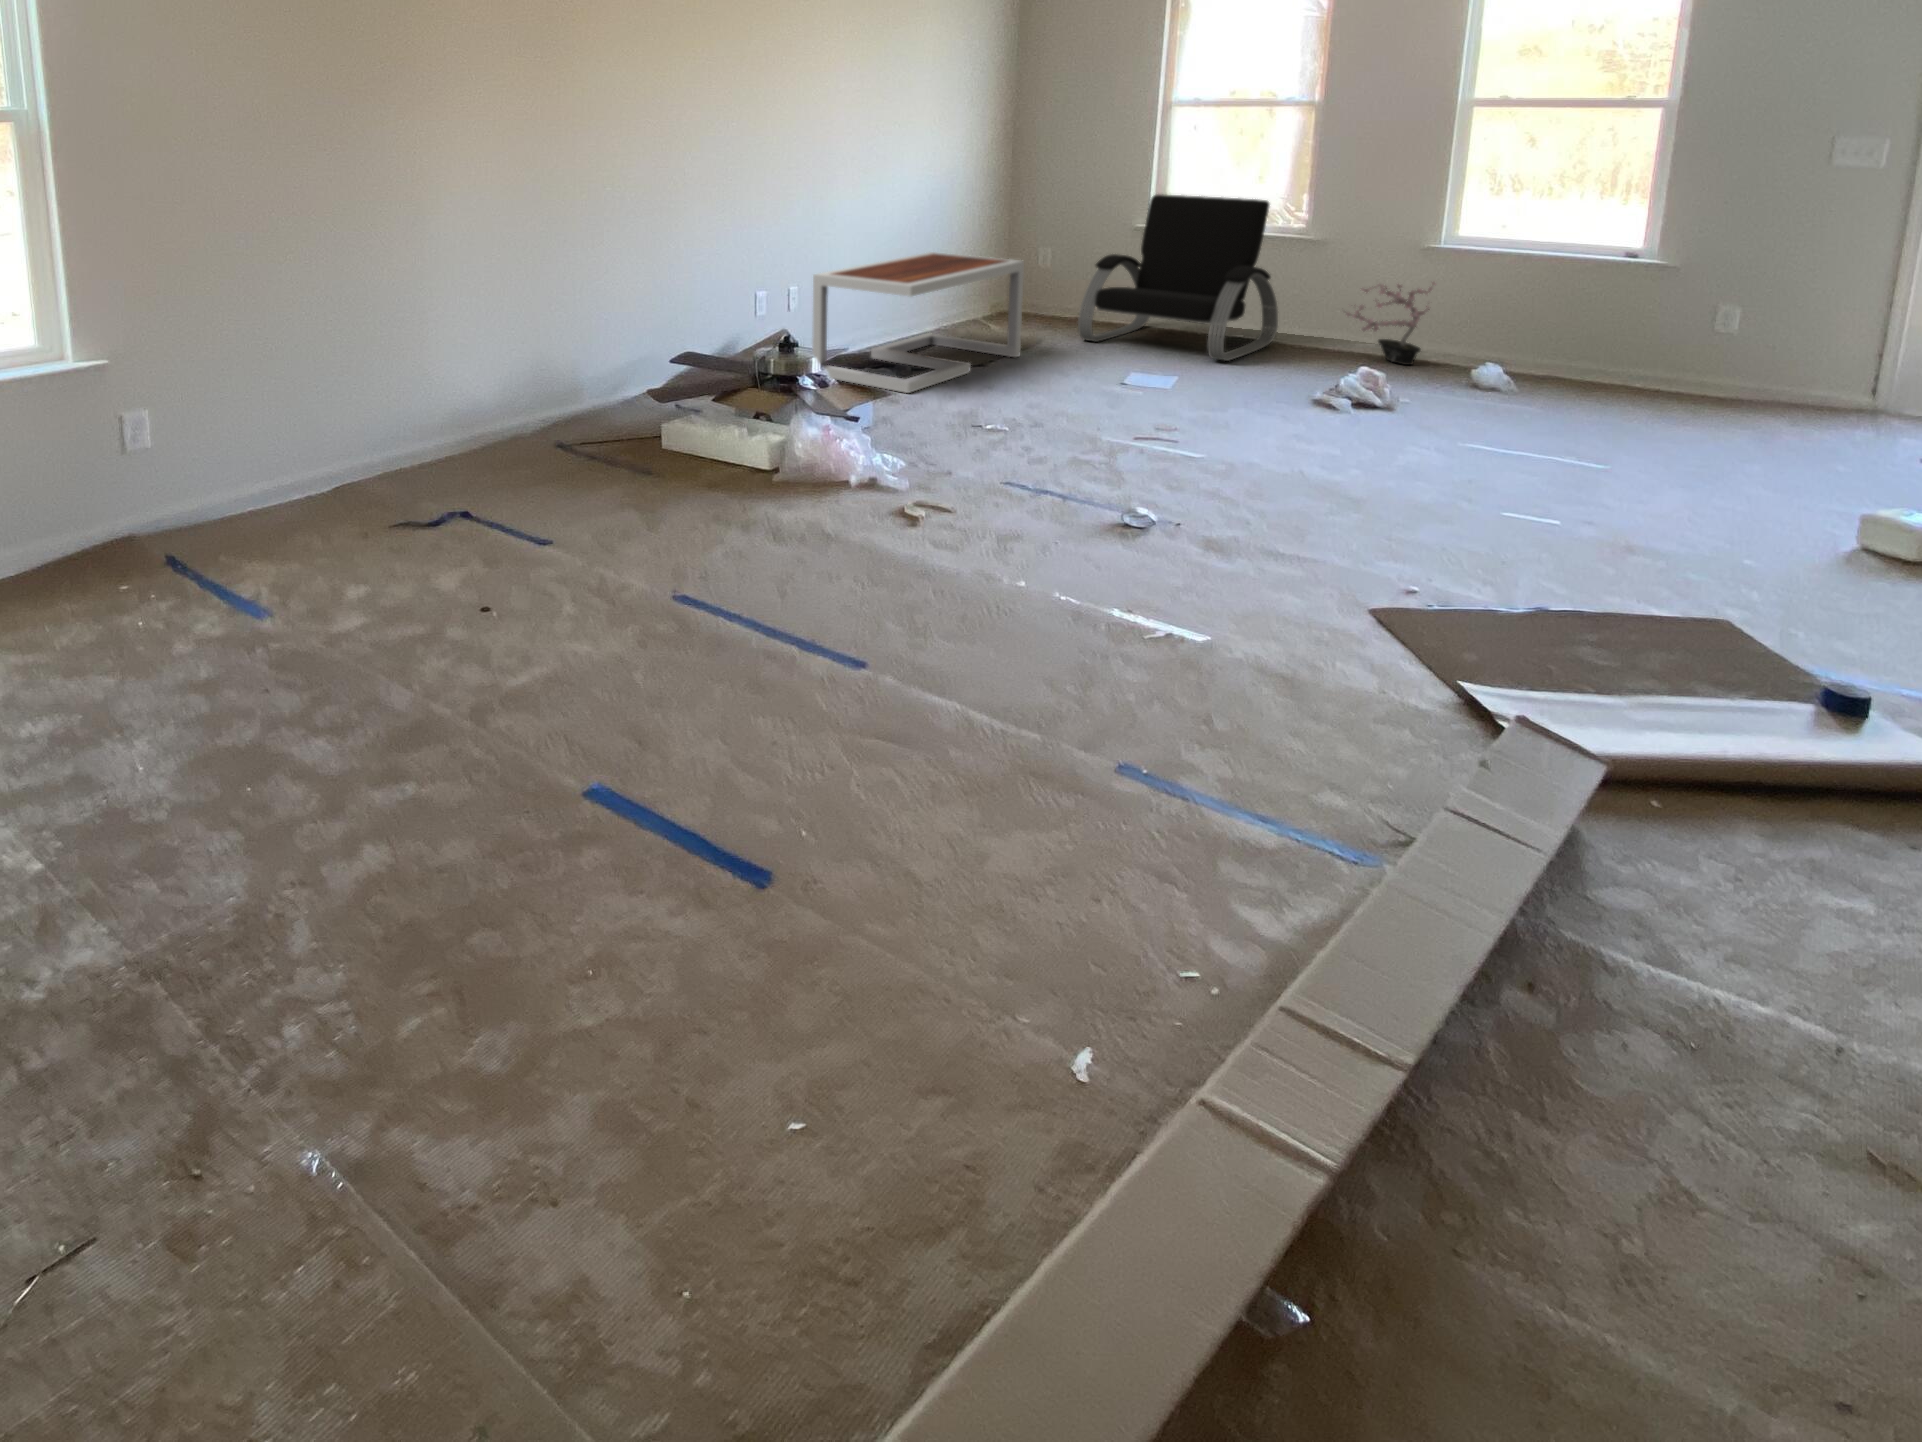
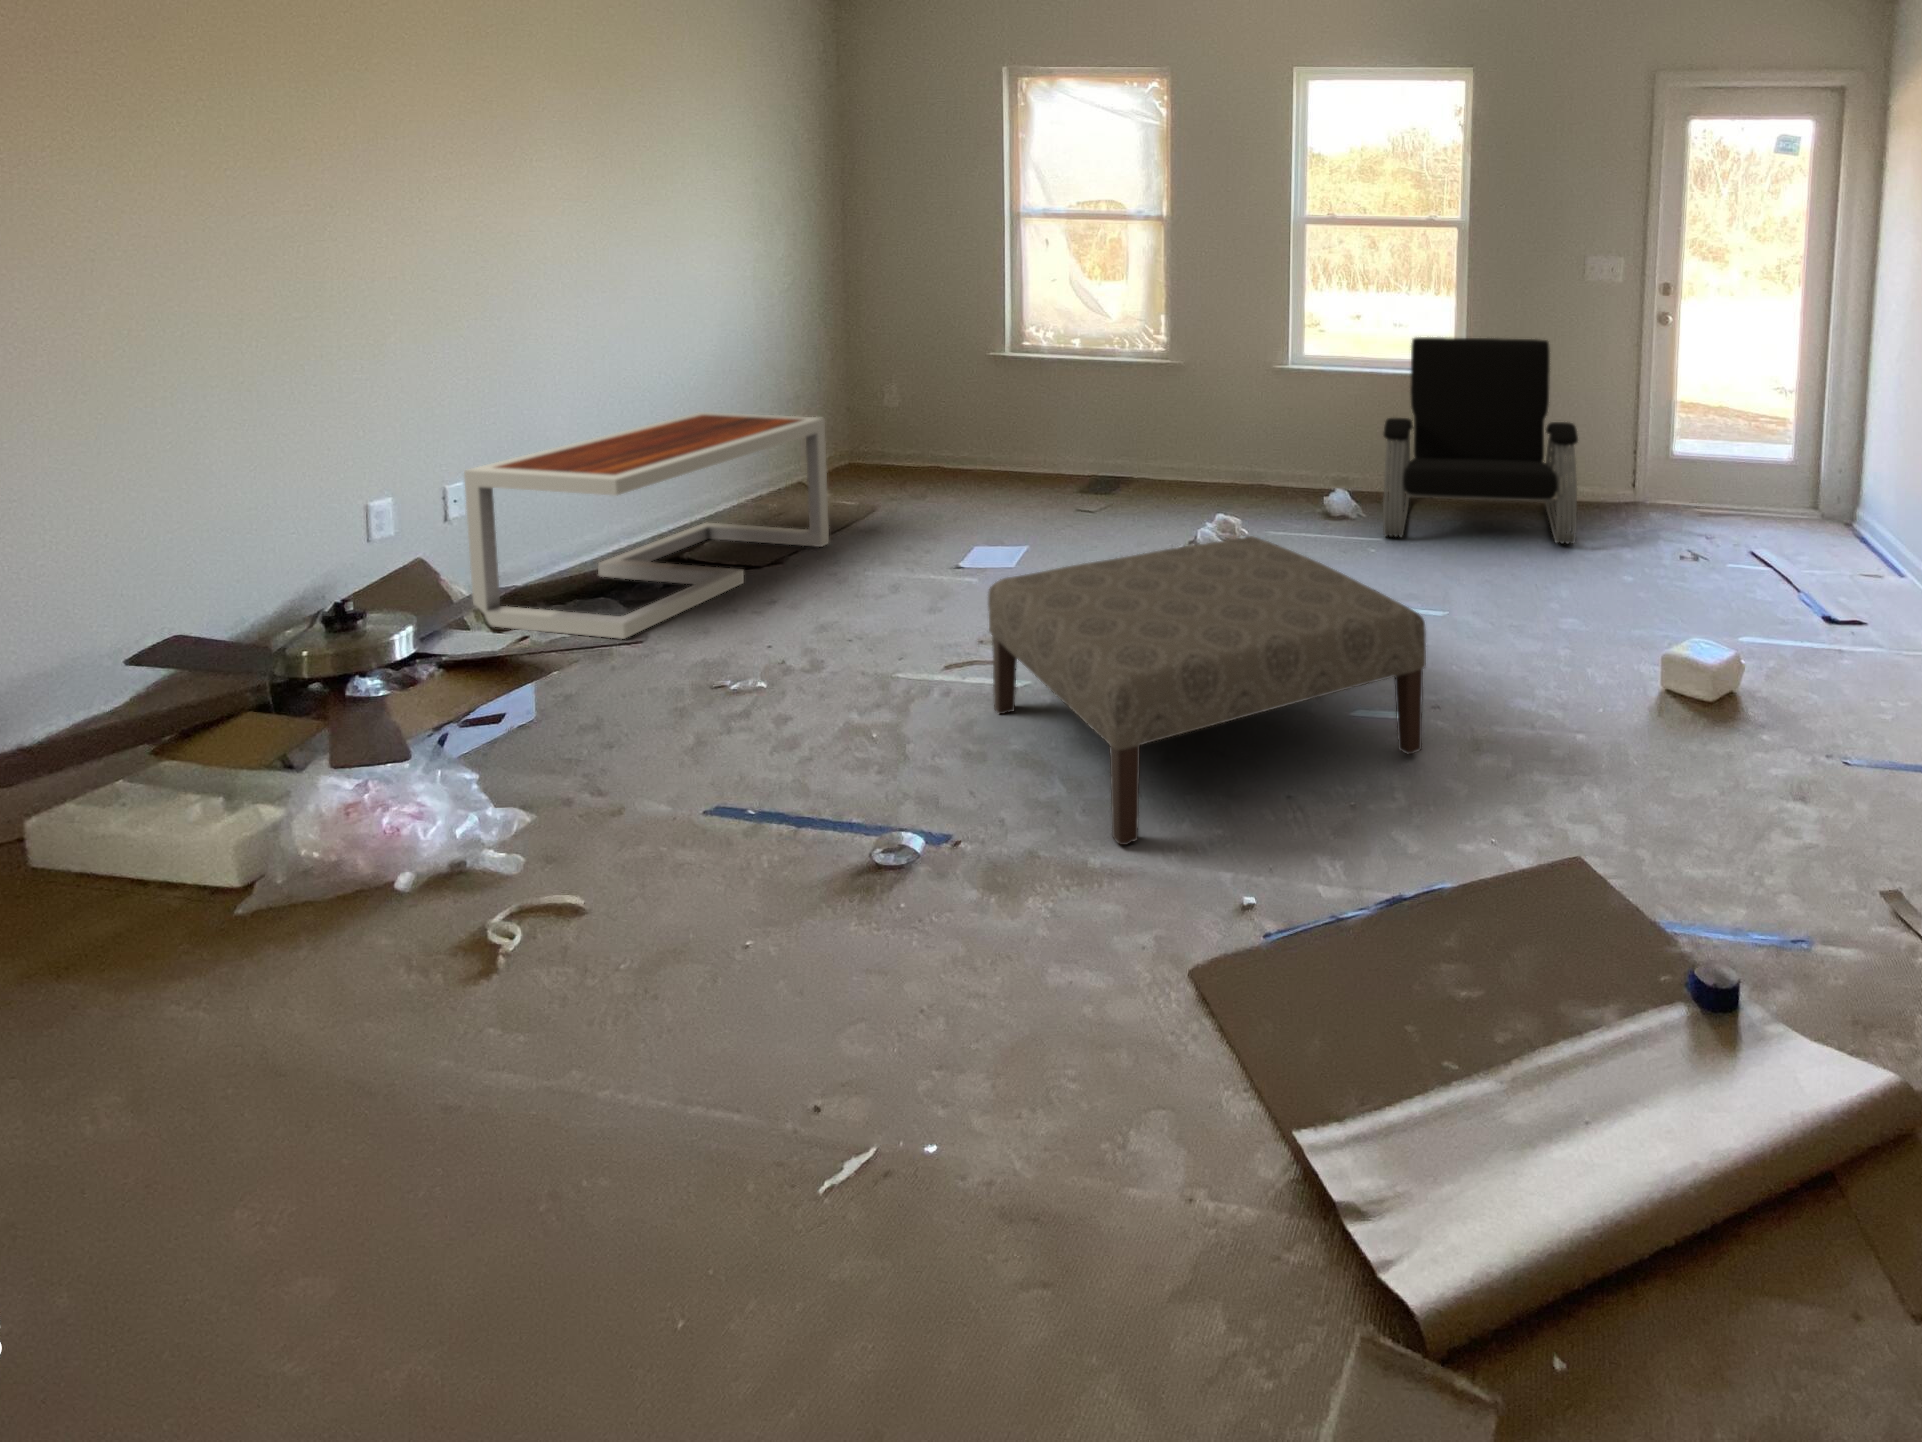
armchair: present [1078,194,1278,361] -> present [1383,337,1578,544]
potted plant: present [1346,282,1436,365] -> none [1201,403,1293,498]
ottoman: none [1184,368,1586,548] -> present [988,536,1426,845]

